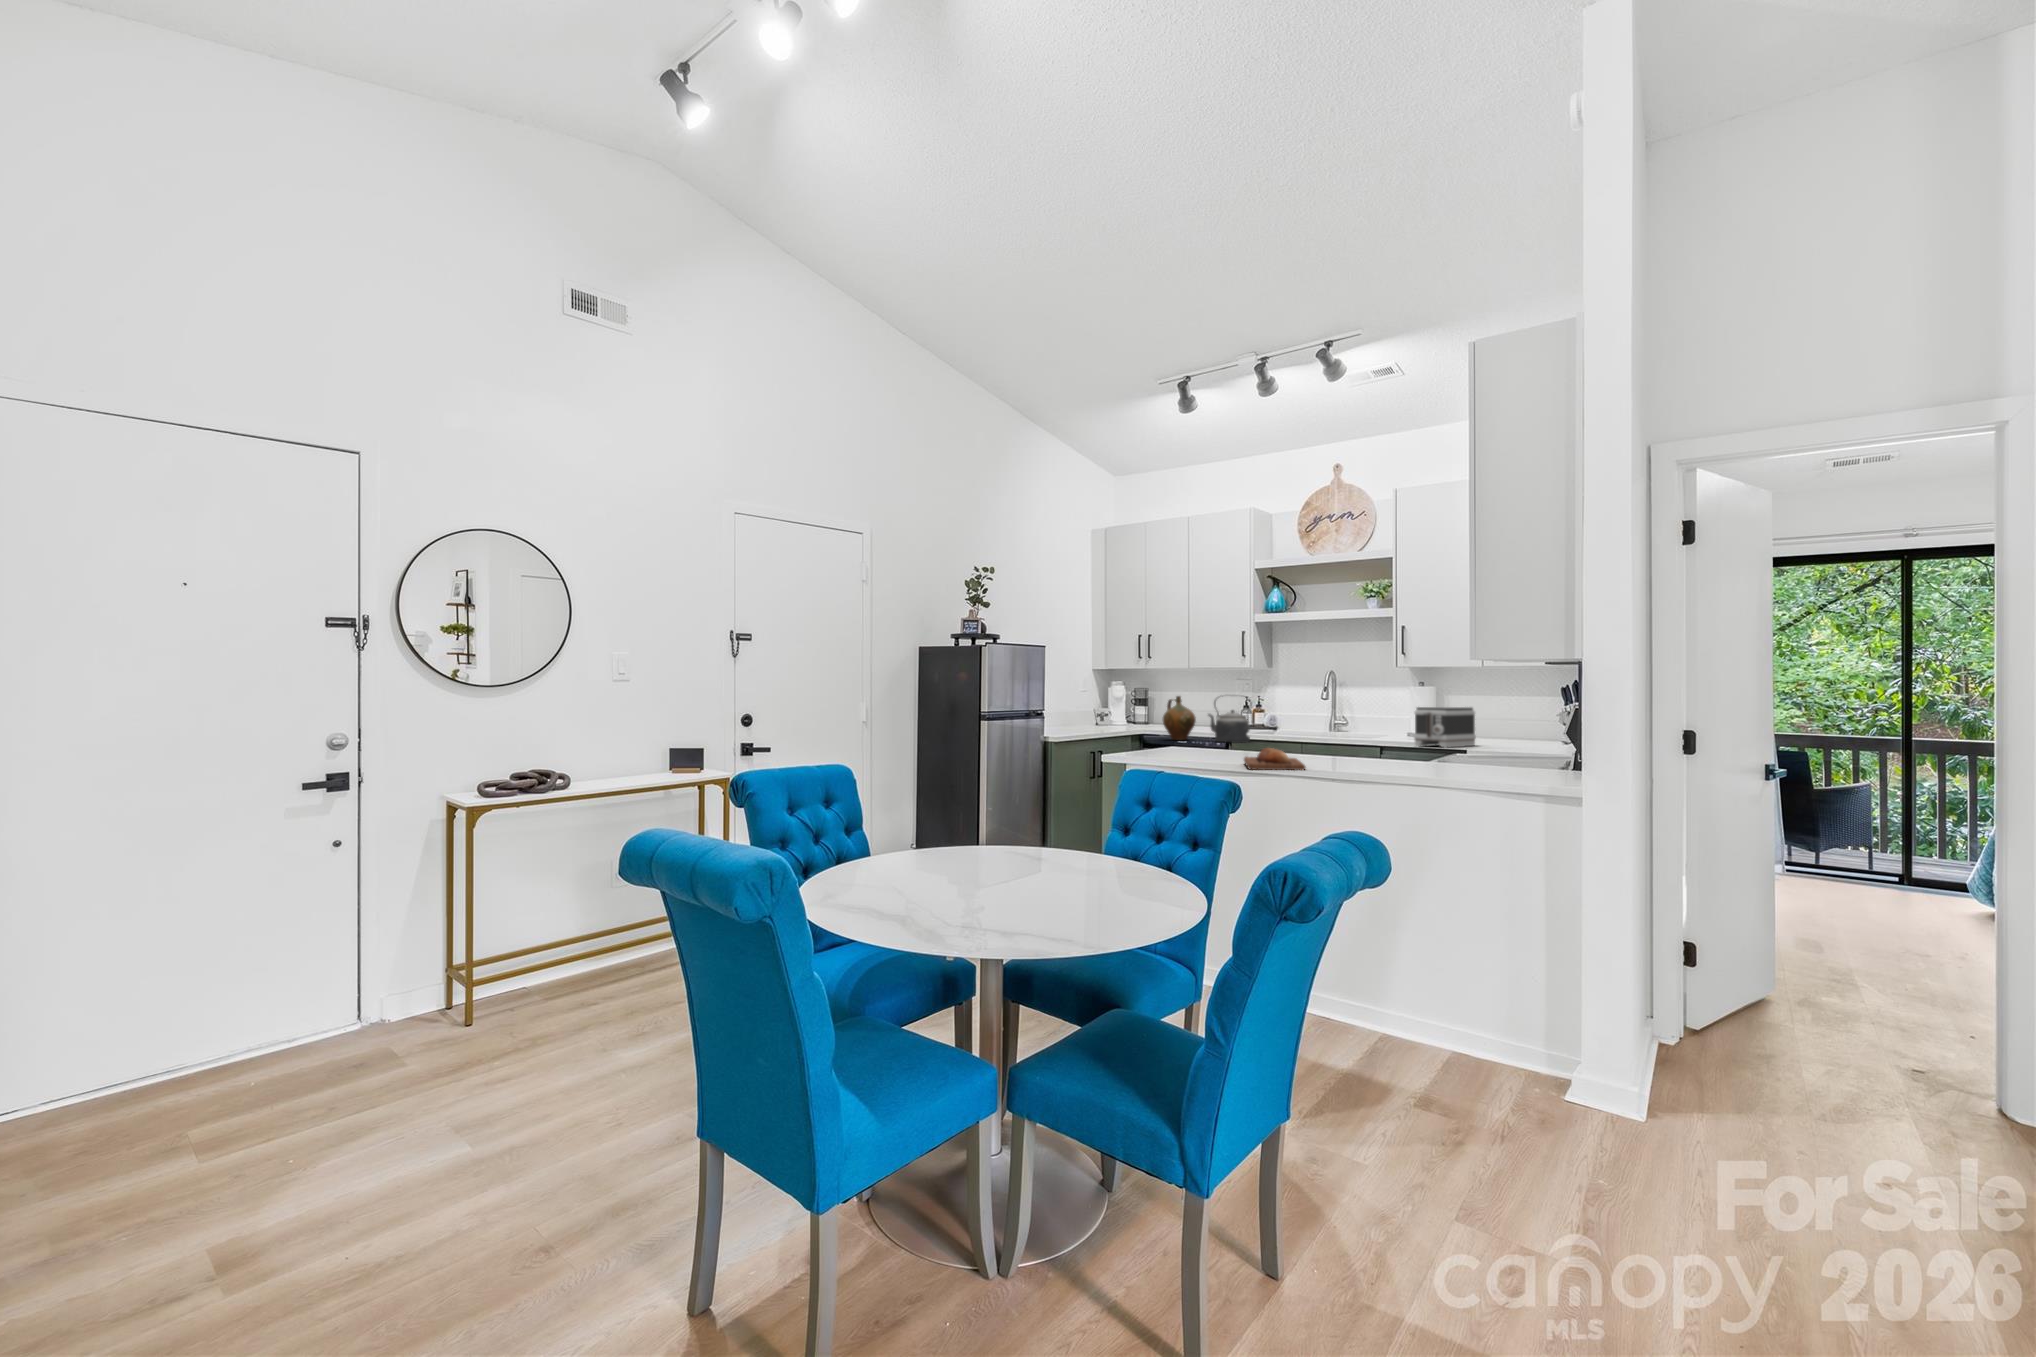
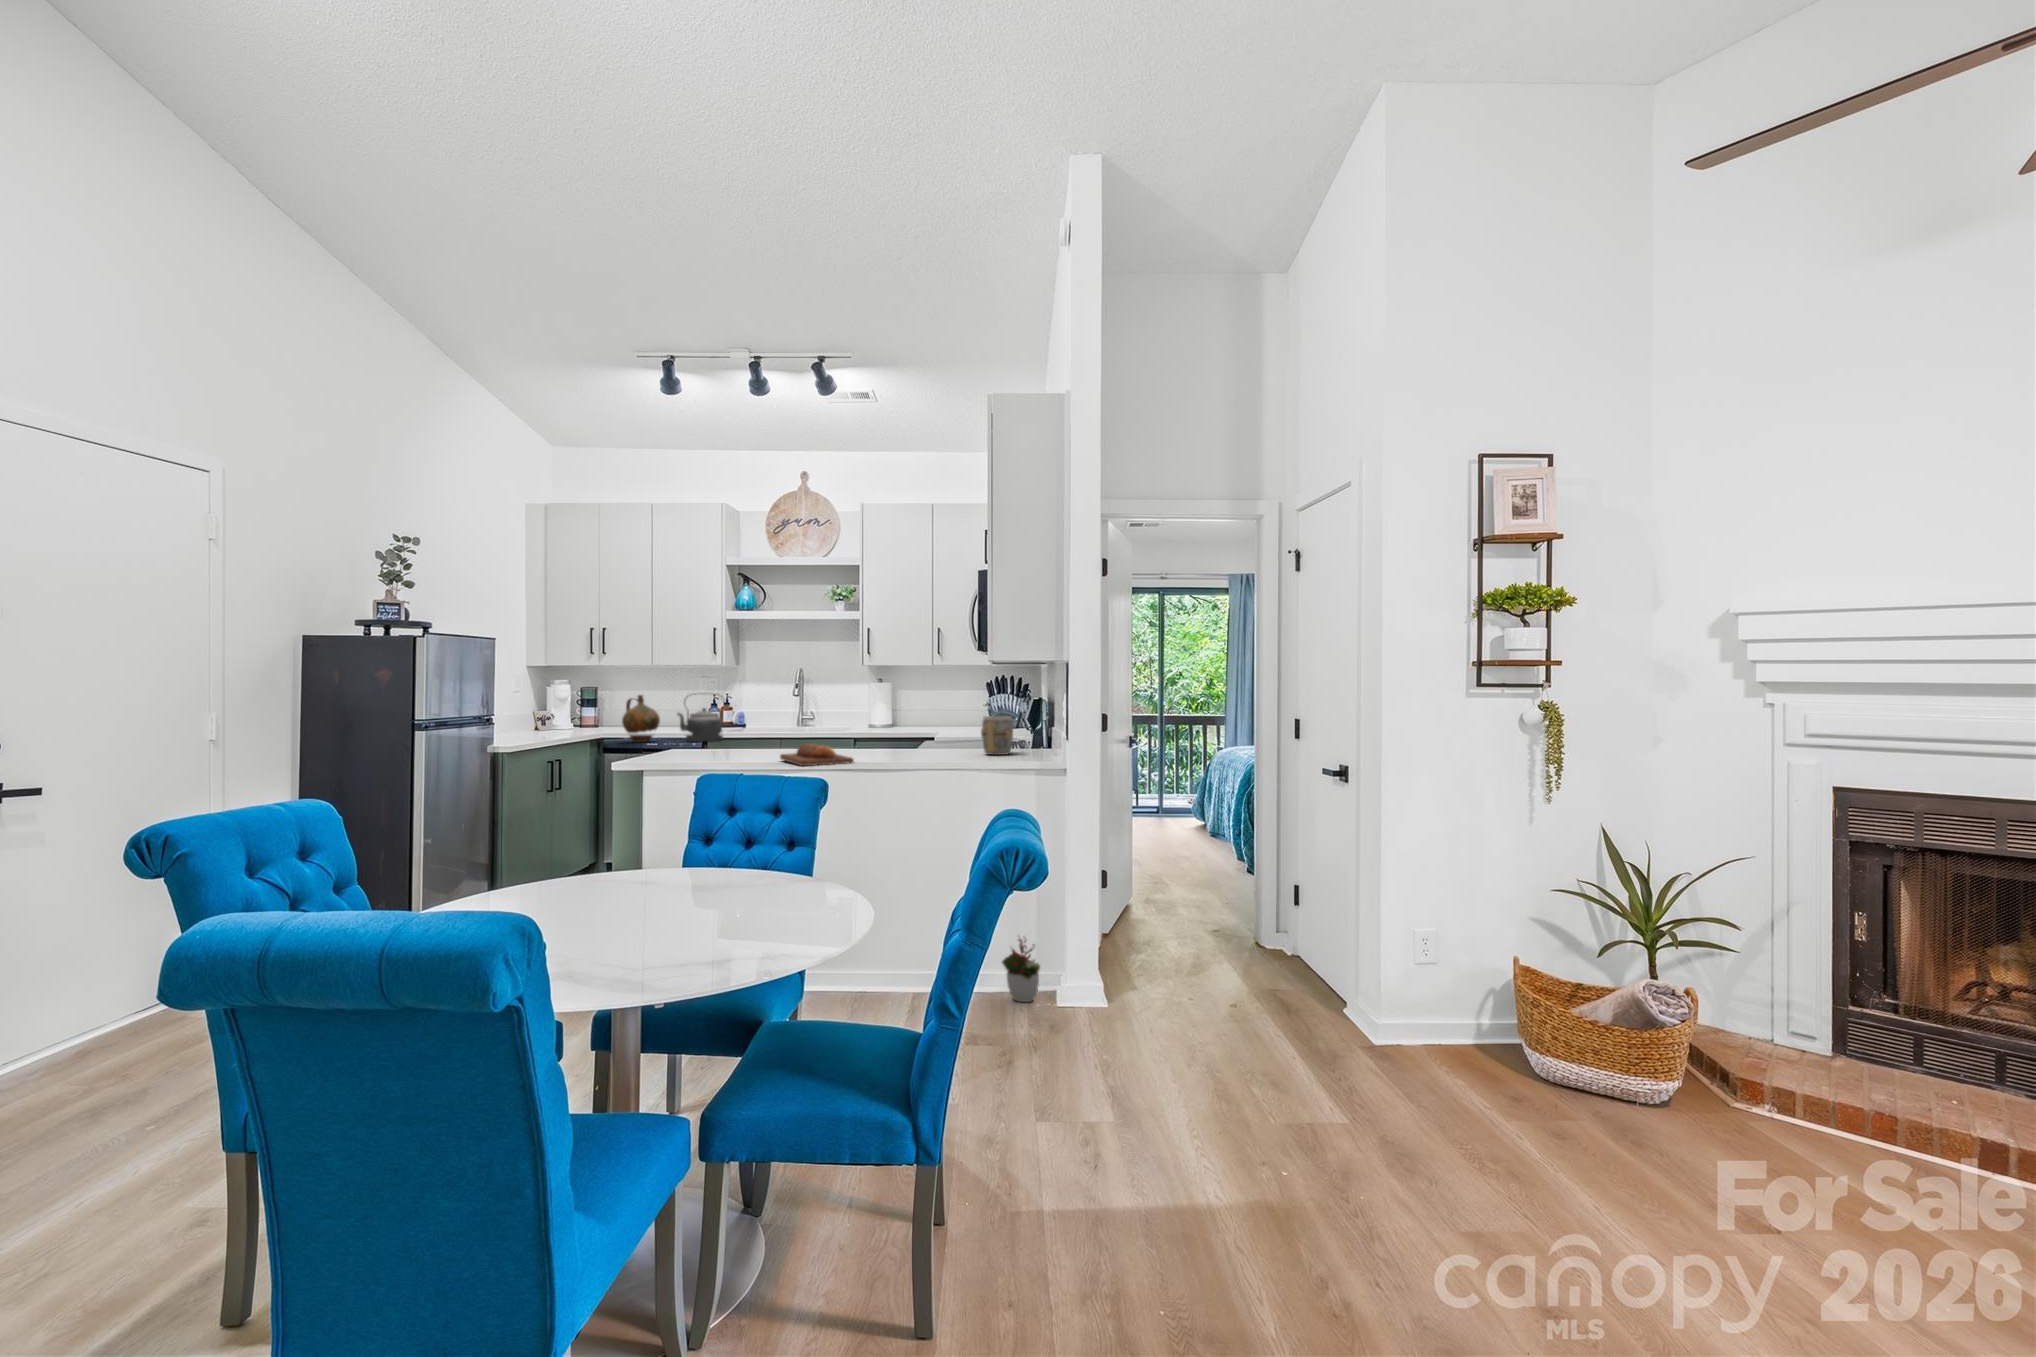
toaster: present [1414,707,1476,748] -> none [883,701,929,736]
mug: none [1464,727,1513,773] -> present [981,716,1013,755]
decorative plant: none [1477,990,1527,1074] -> present [1002,939,1040,1002]

